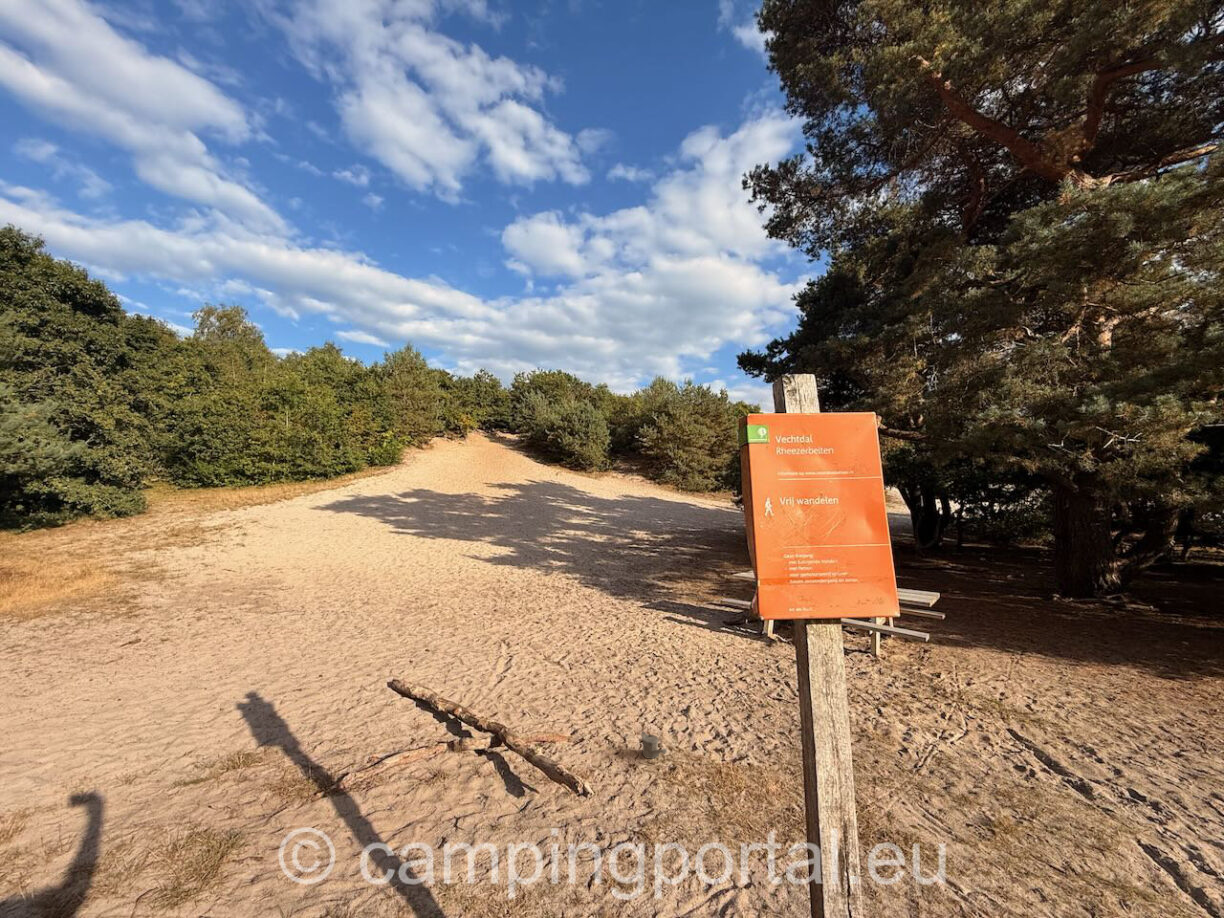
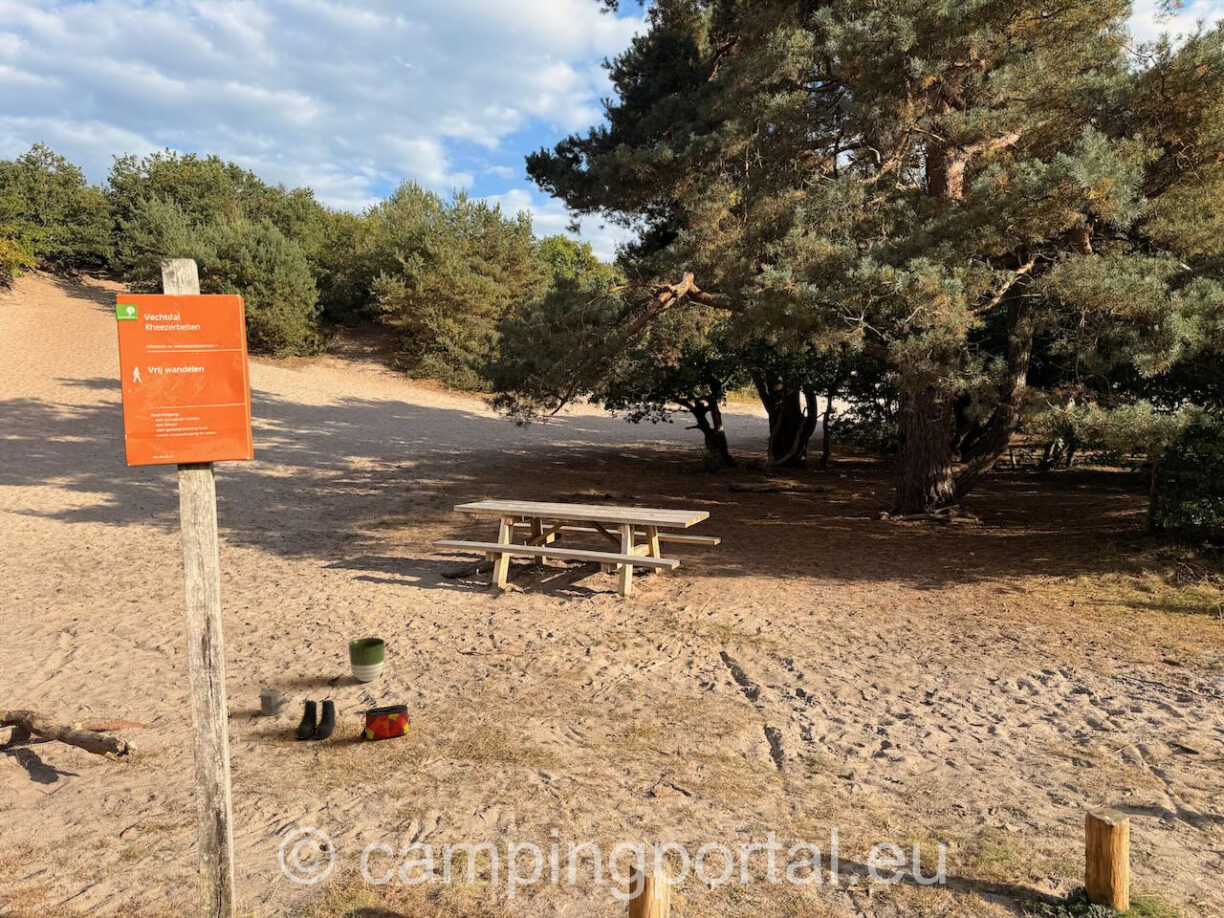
planter: none [699,691,726,728] -> present [349,638,385,682]
boots: none [680,756,709,798] -> present [296,700,336,739]
bag: none [735,774,775,809] -> present [360,705,410,740]

